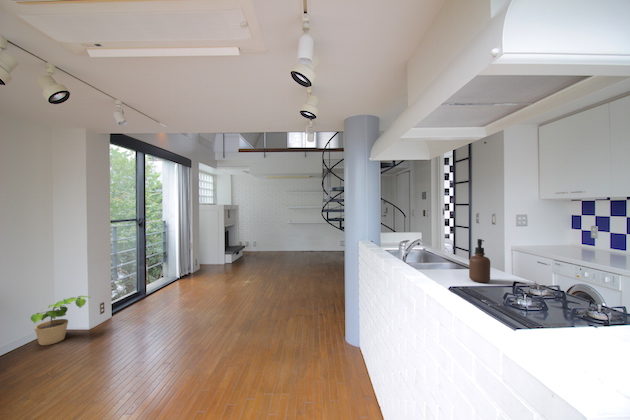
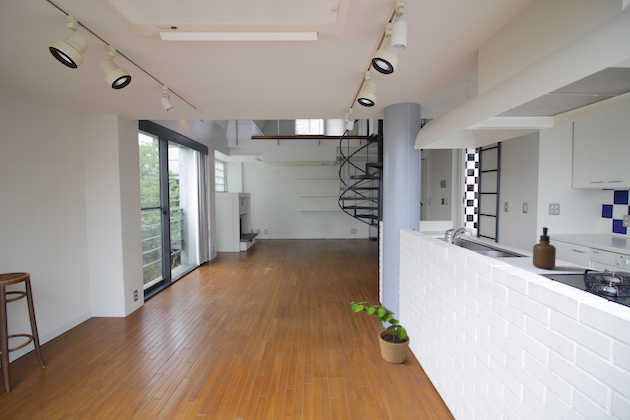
potted plant: present [31,296,90,345] -> present [348,302,410,363]

